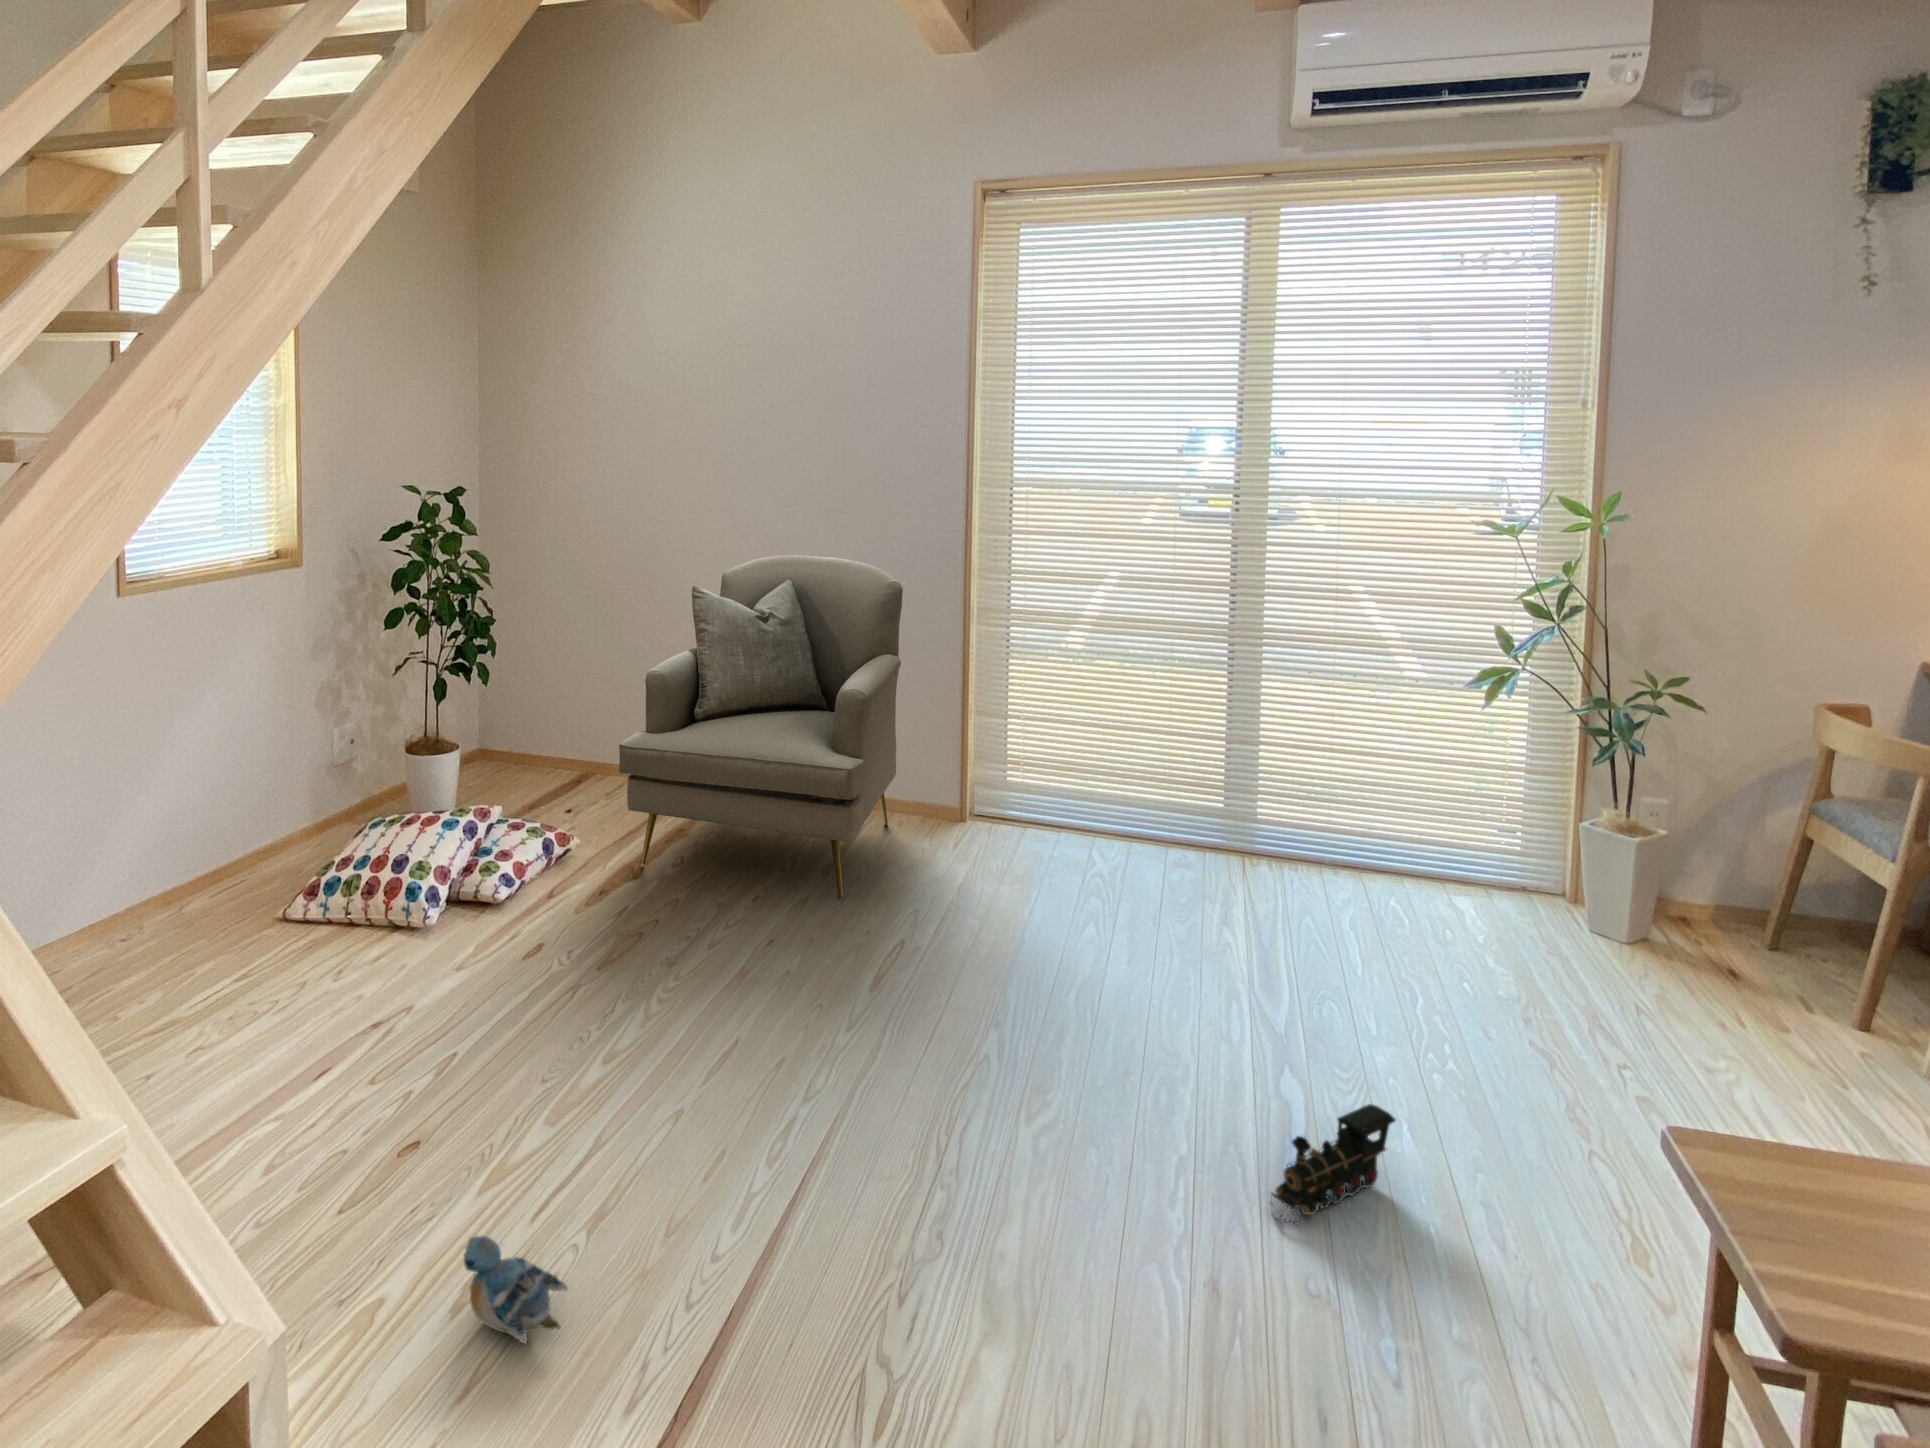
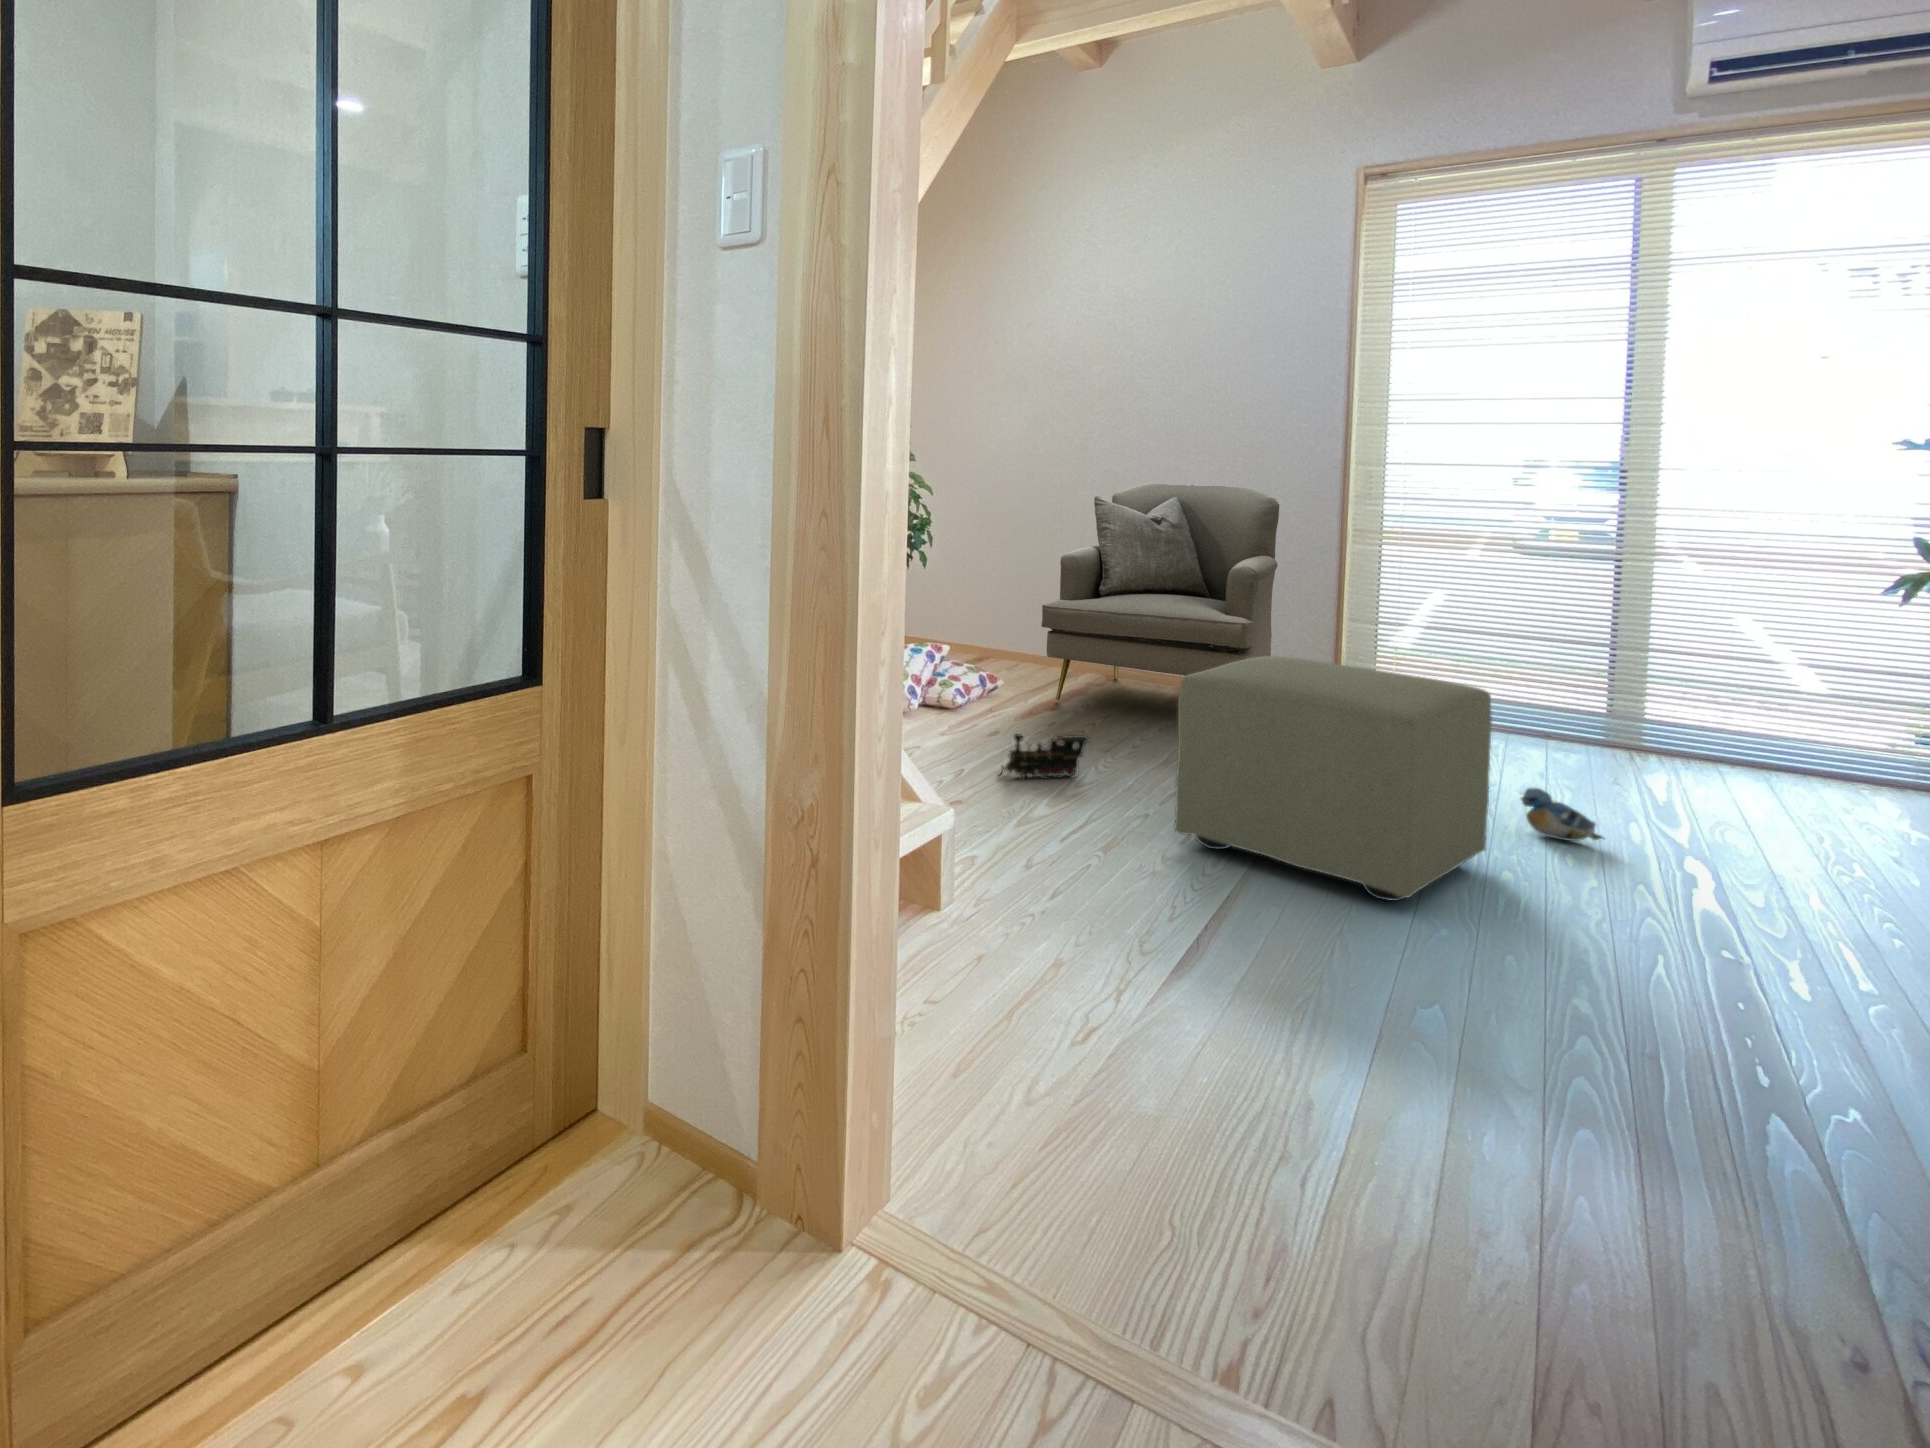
ottoman: none [695,889,1095,1351] -> present [1175,656,1492,901]
toy train: present [1270,1104,1396,1225] -> present [998,734,1090,778]
plush toy: present [464,1236,568,1344] -> present [1521,788,1603,841]

